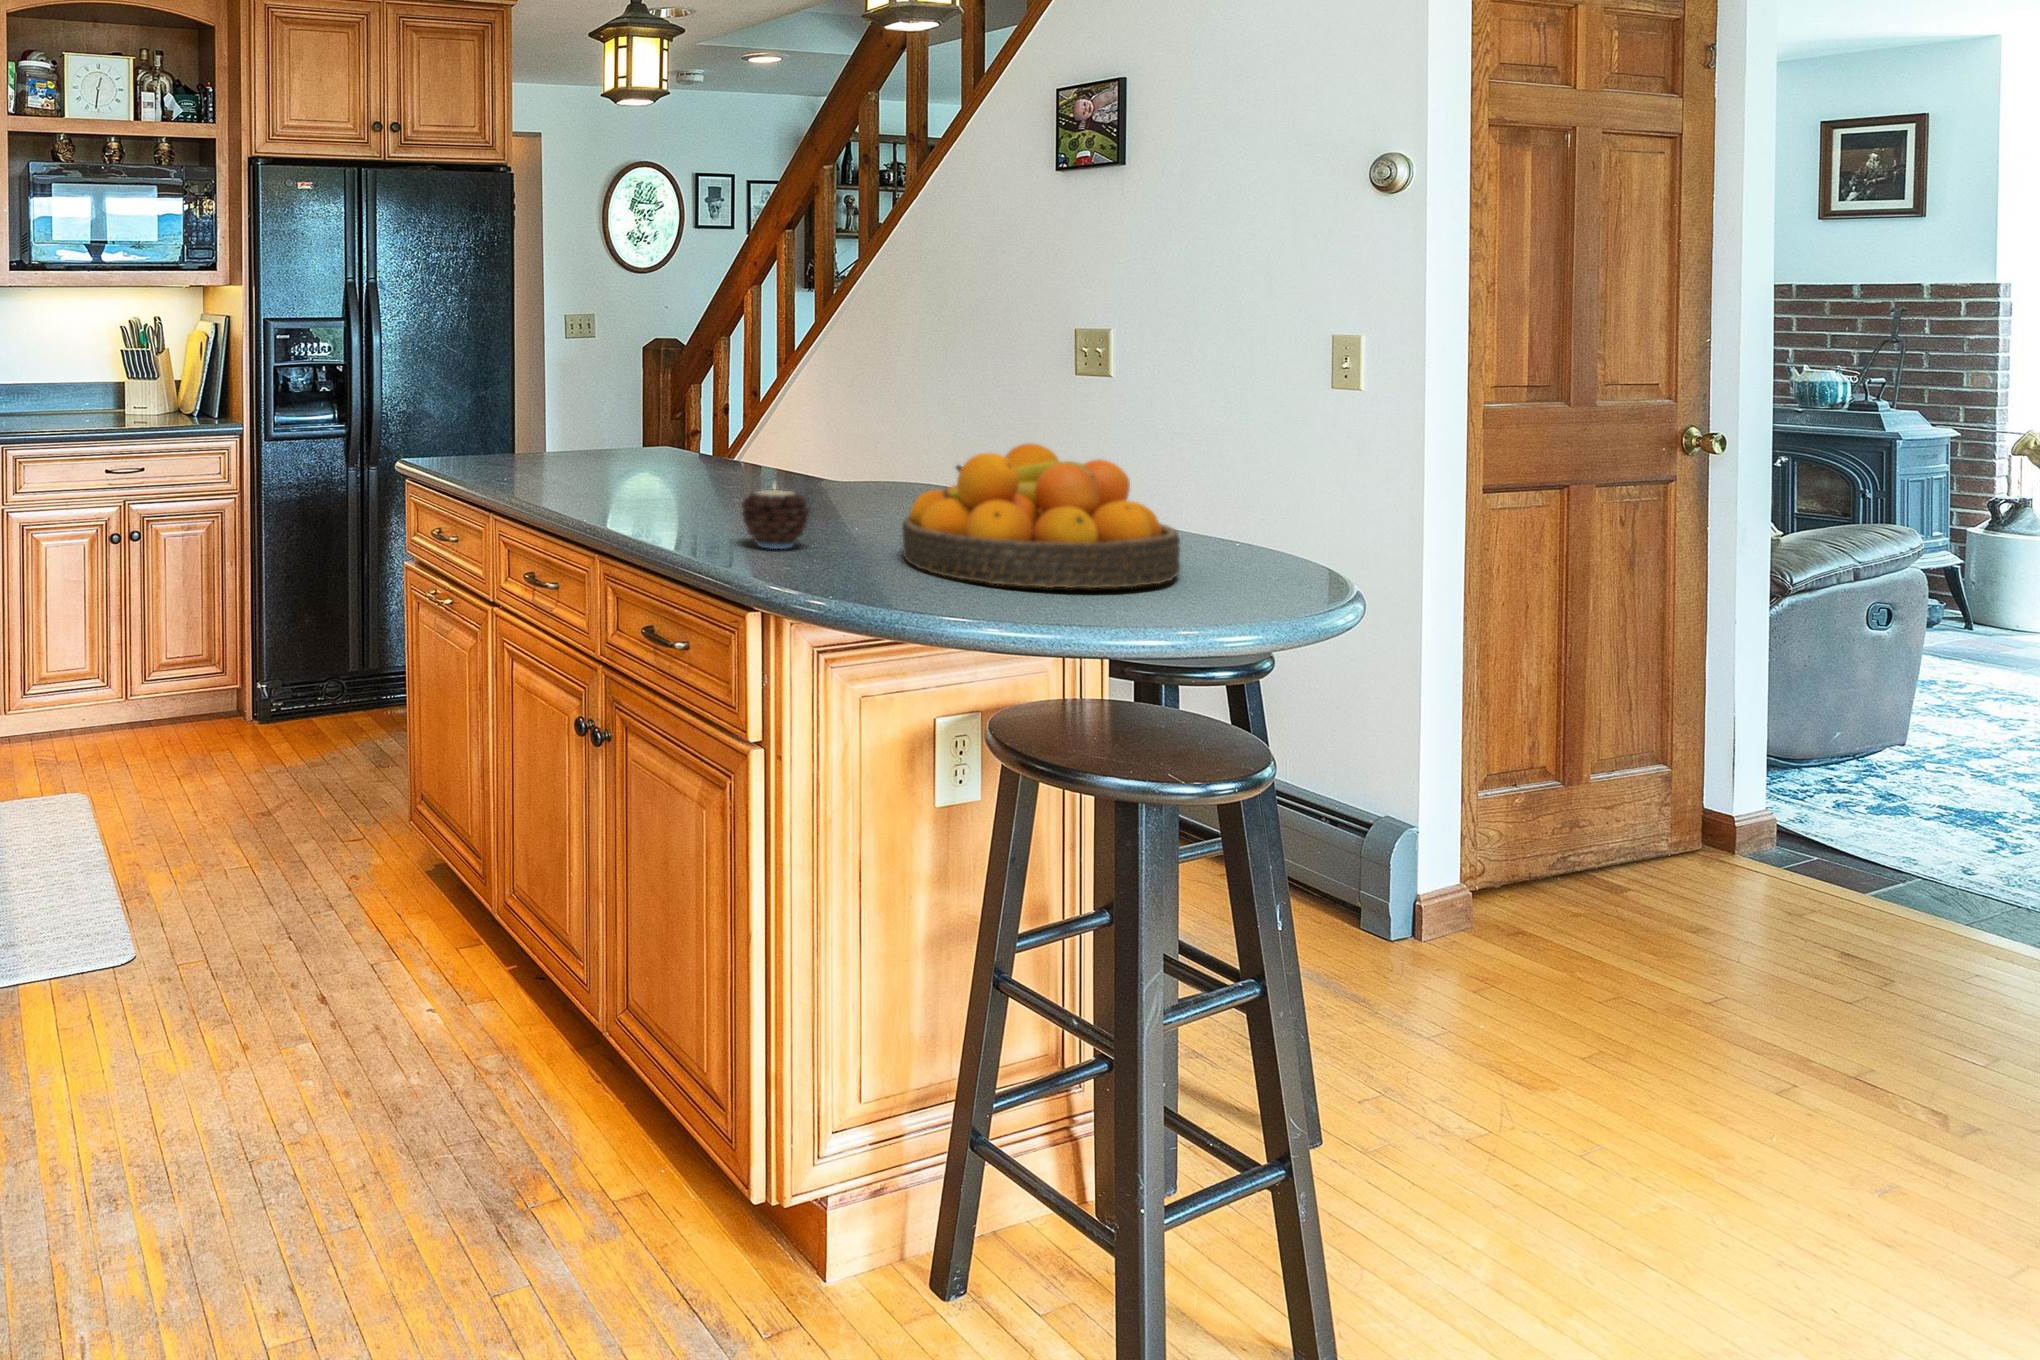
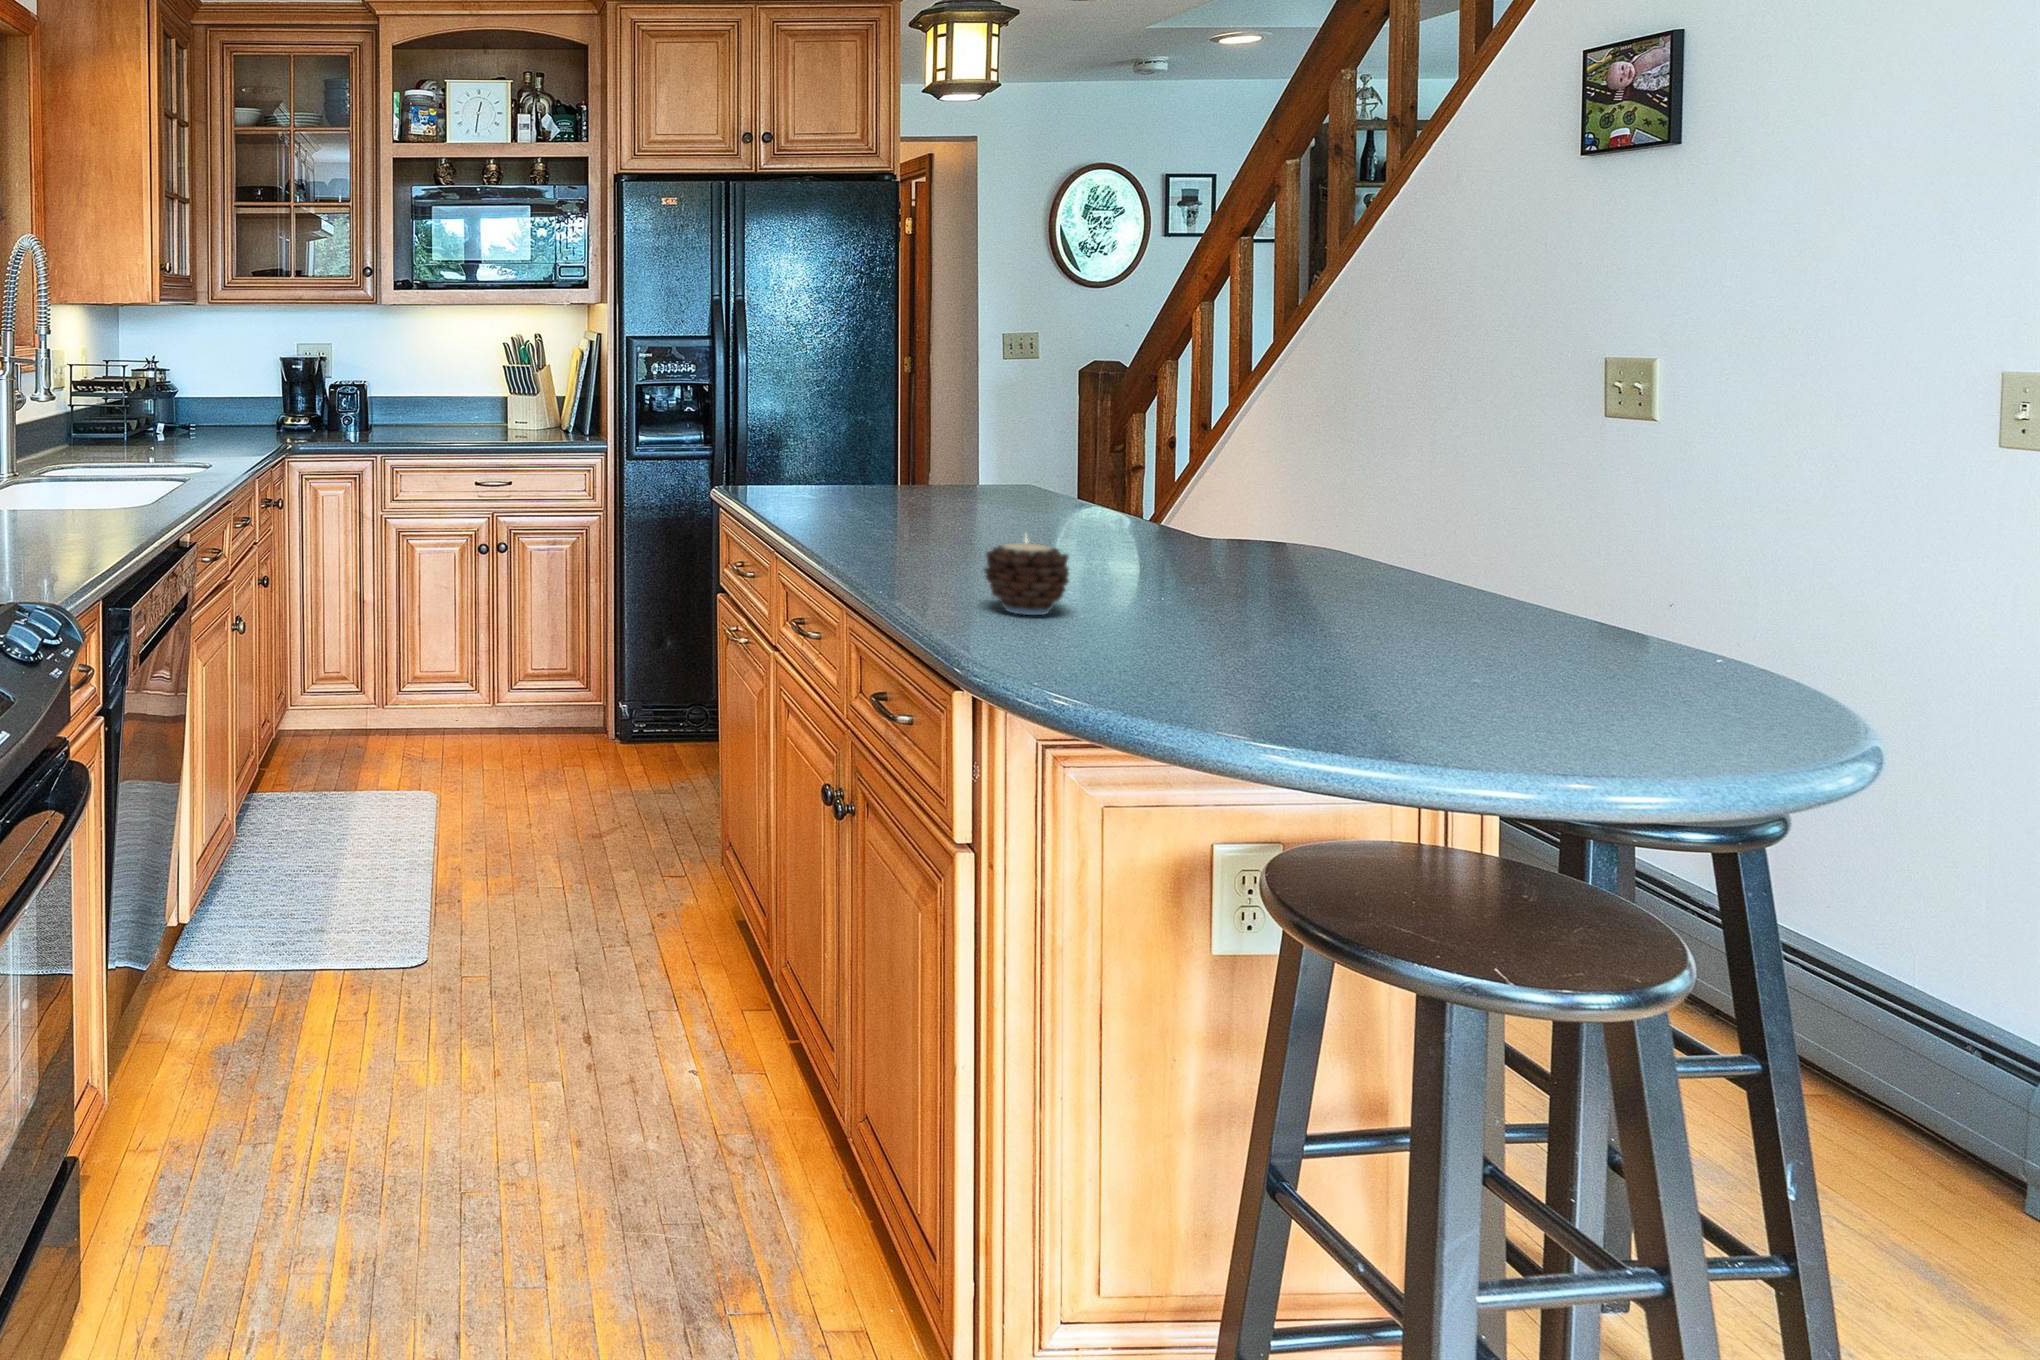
fruit bowl: present [902,443,1180,588] -> none [1181,501,1581,705]

